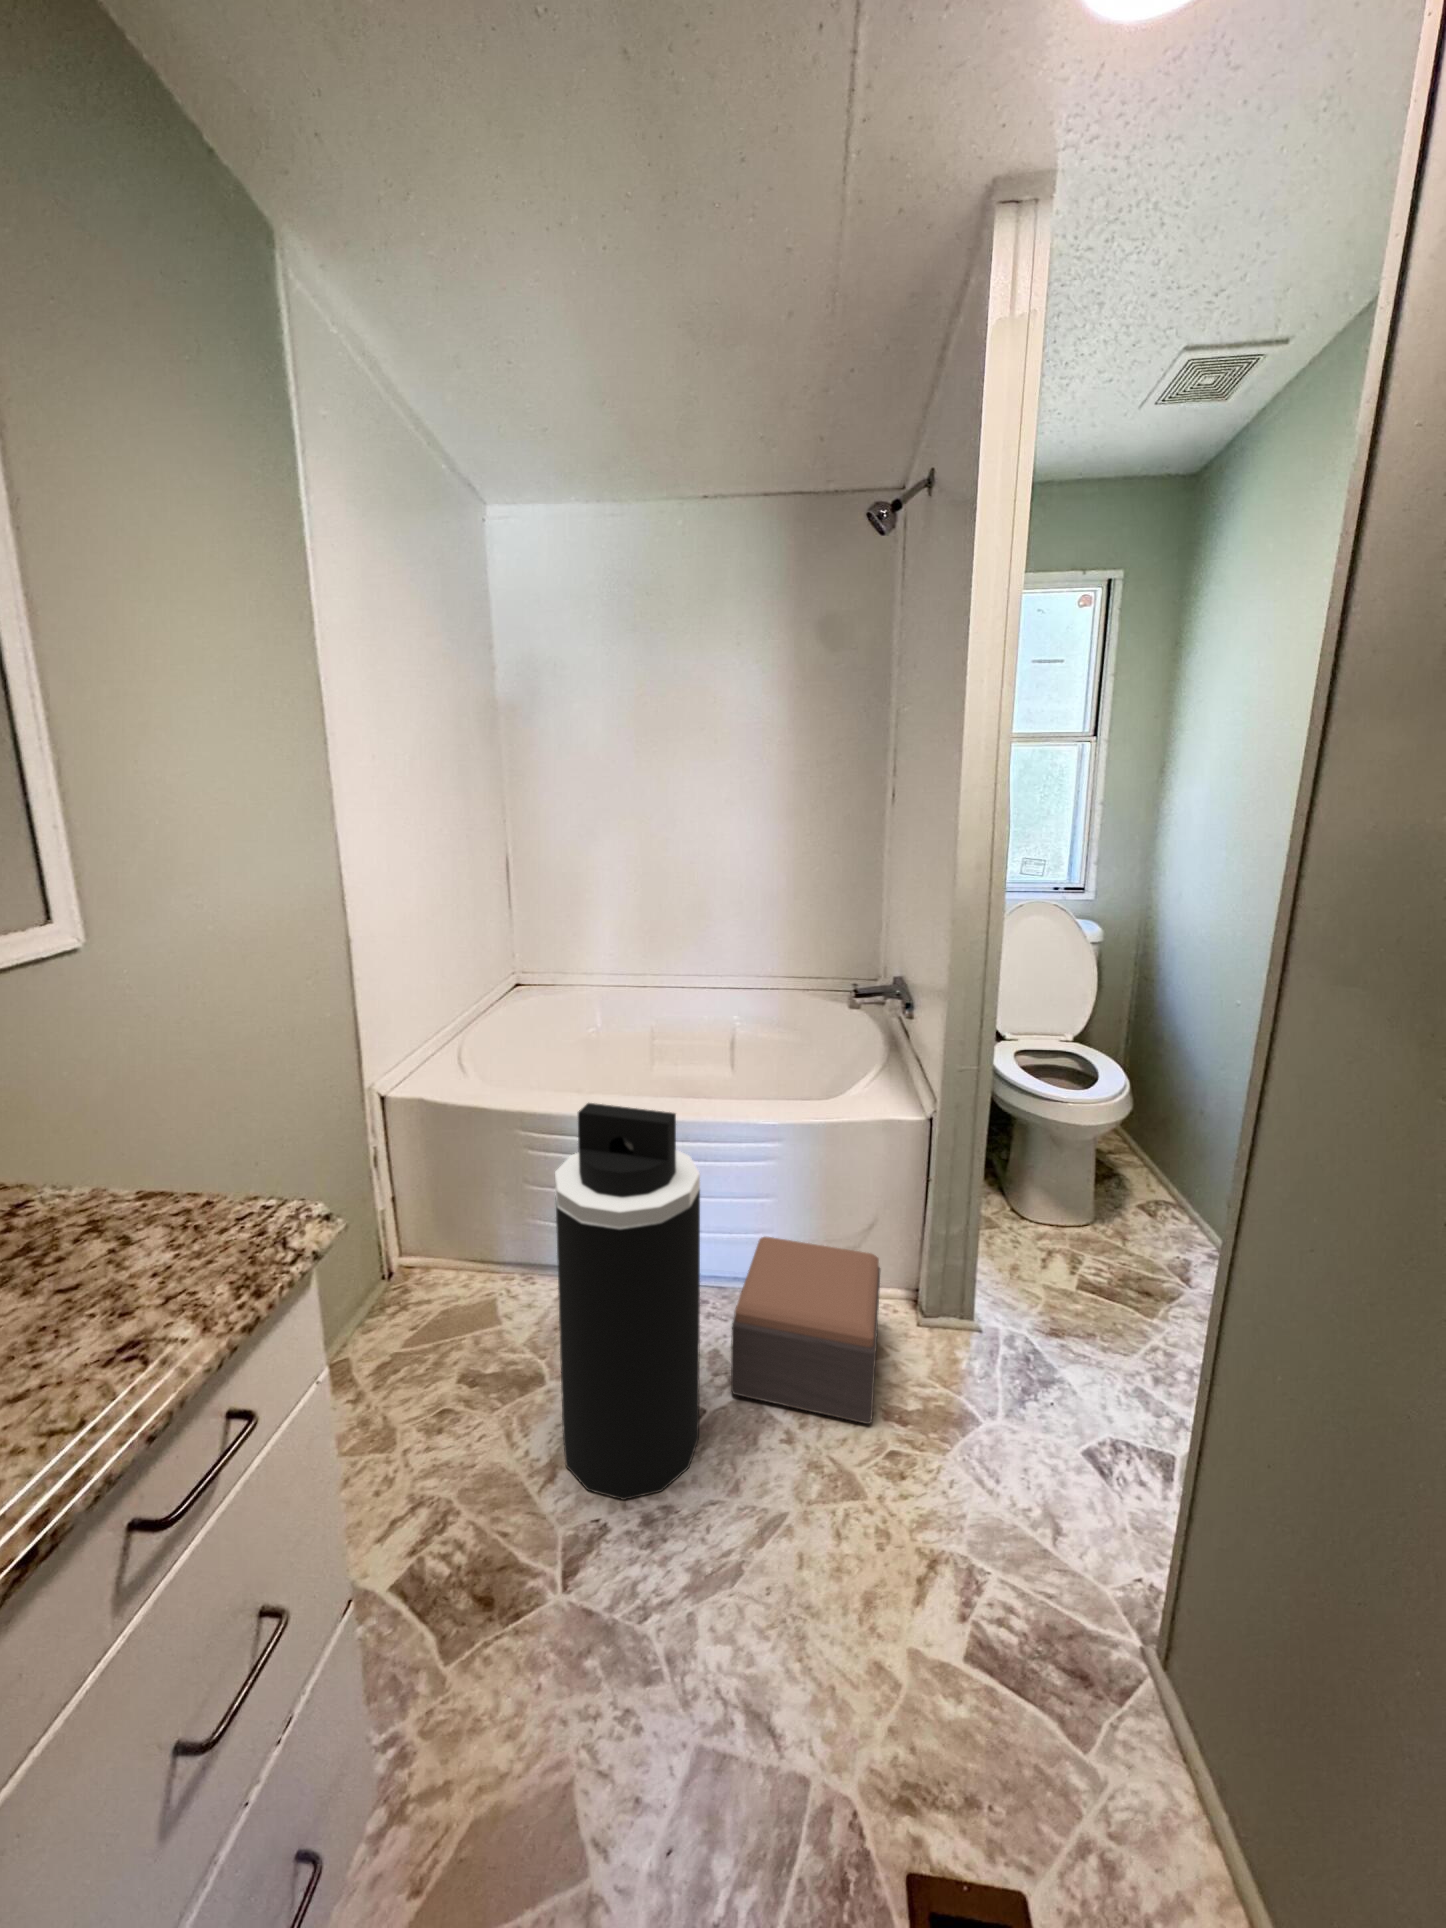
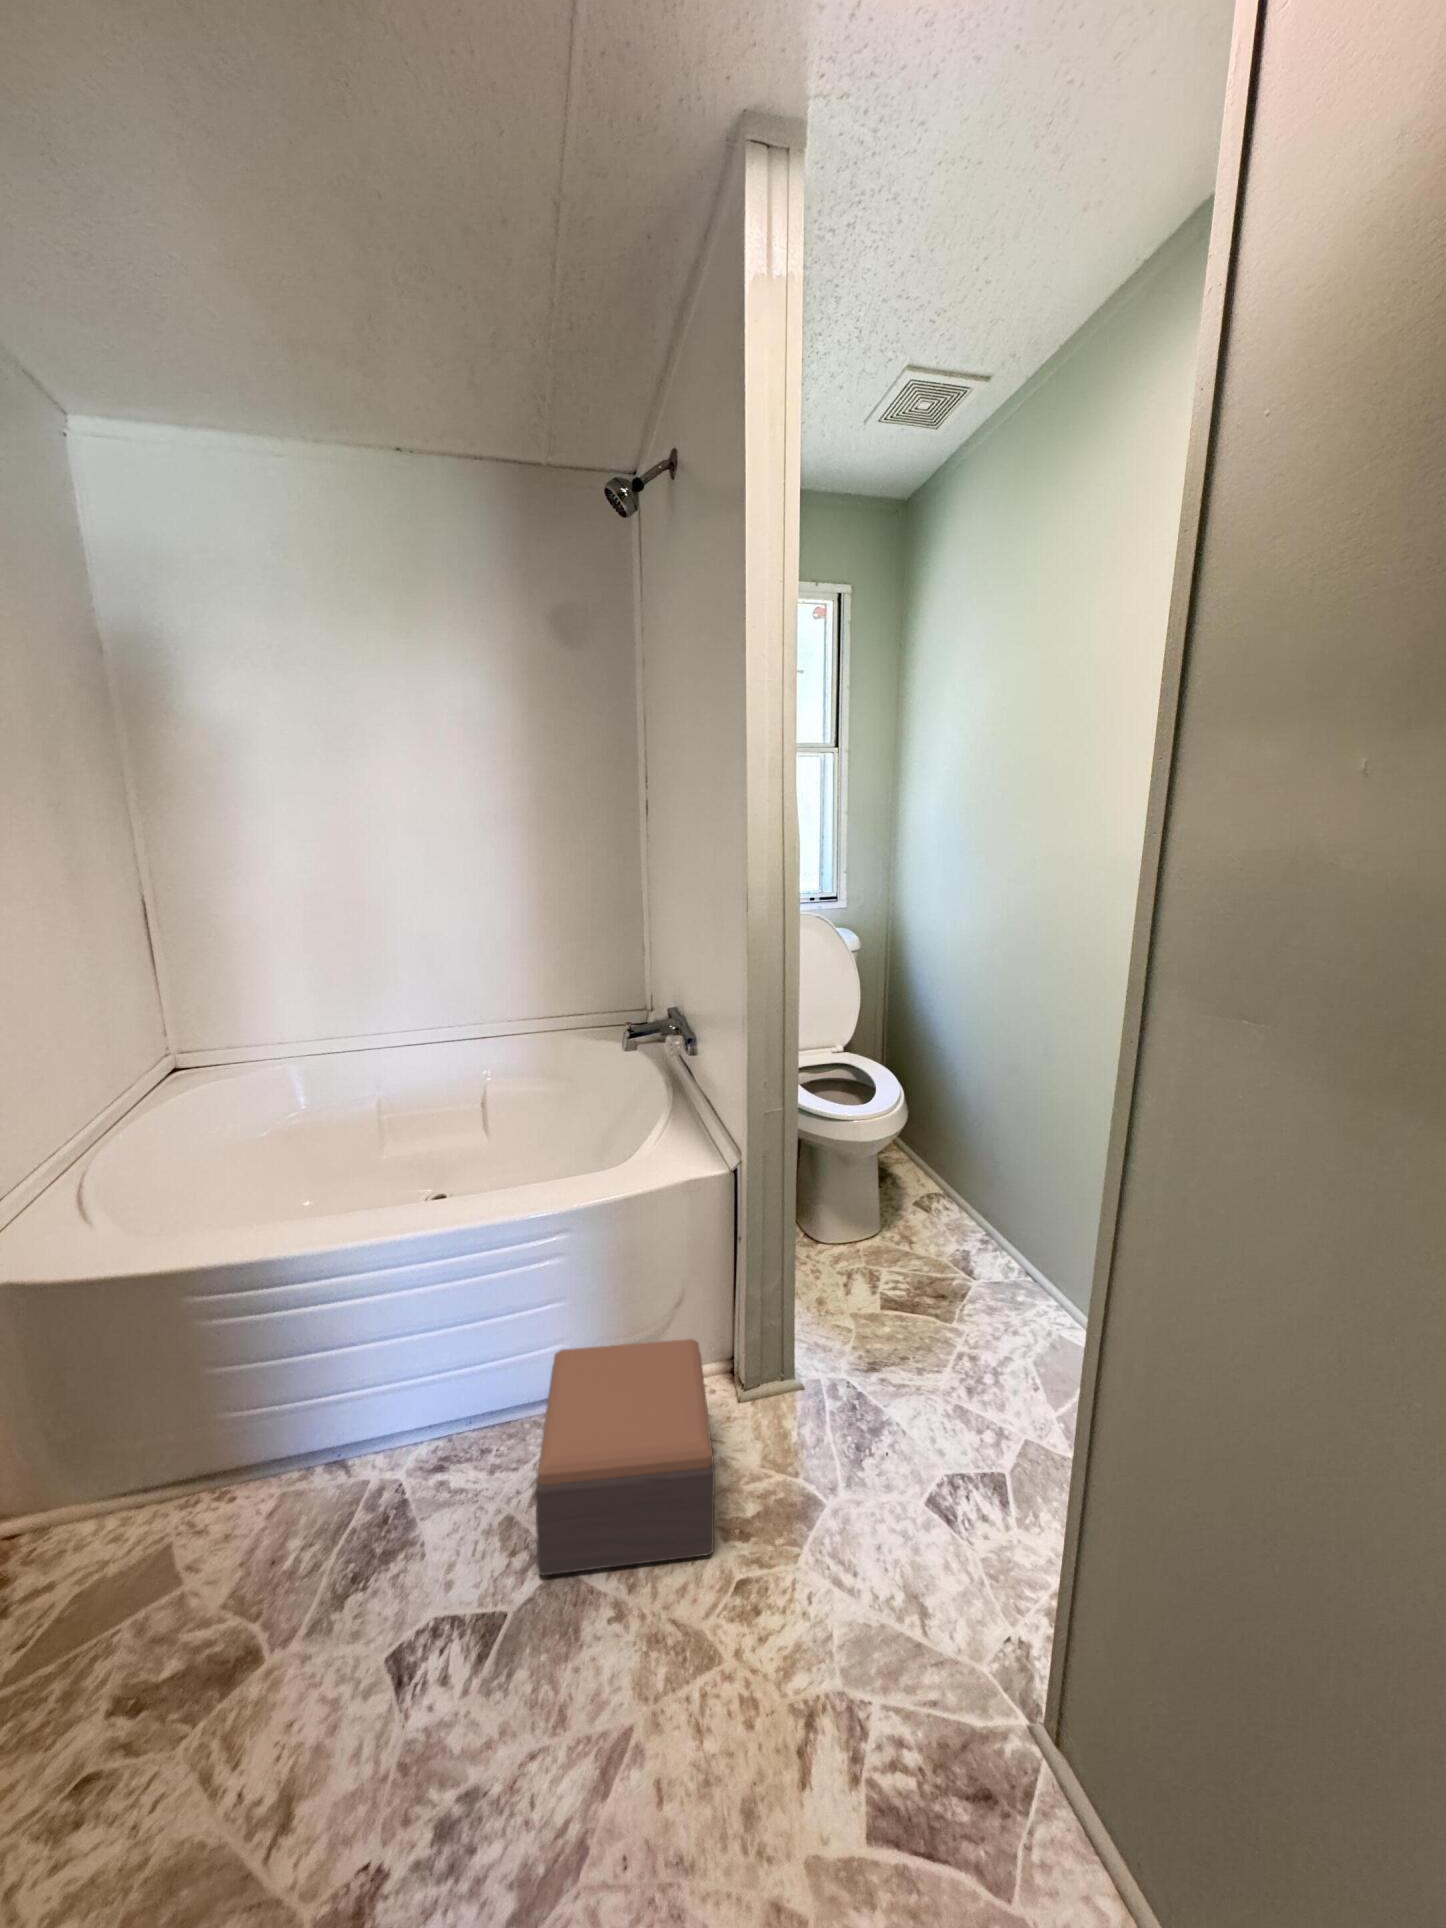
trash can: present [555,1103,700,1500] -> none [260,1252,503,1823]

